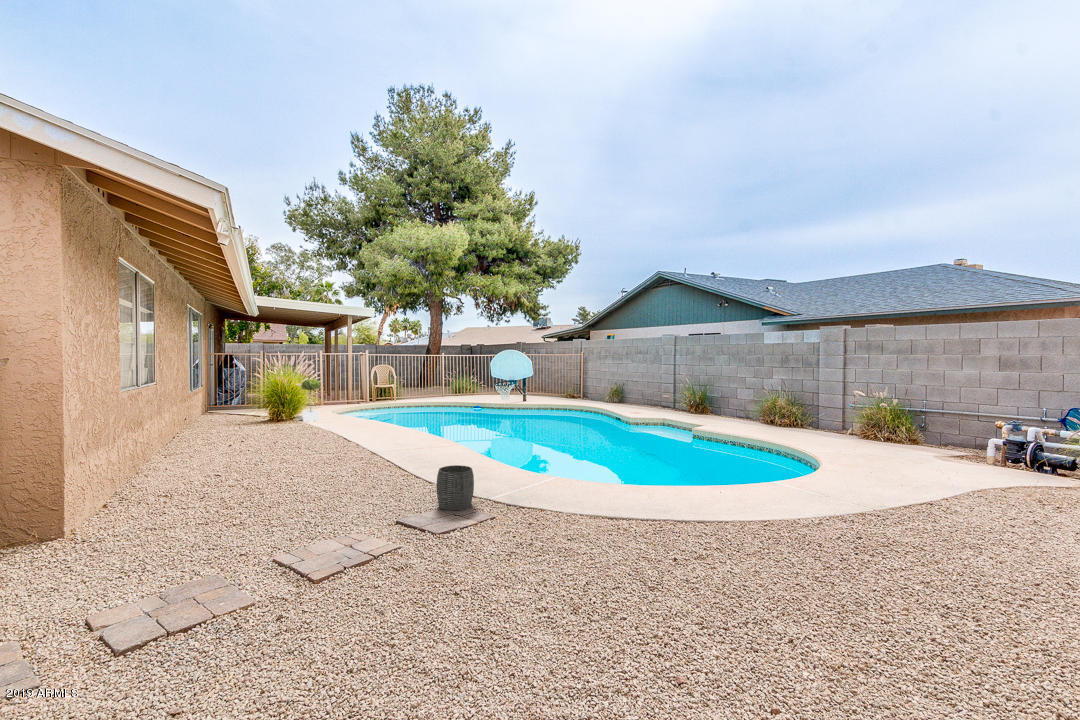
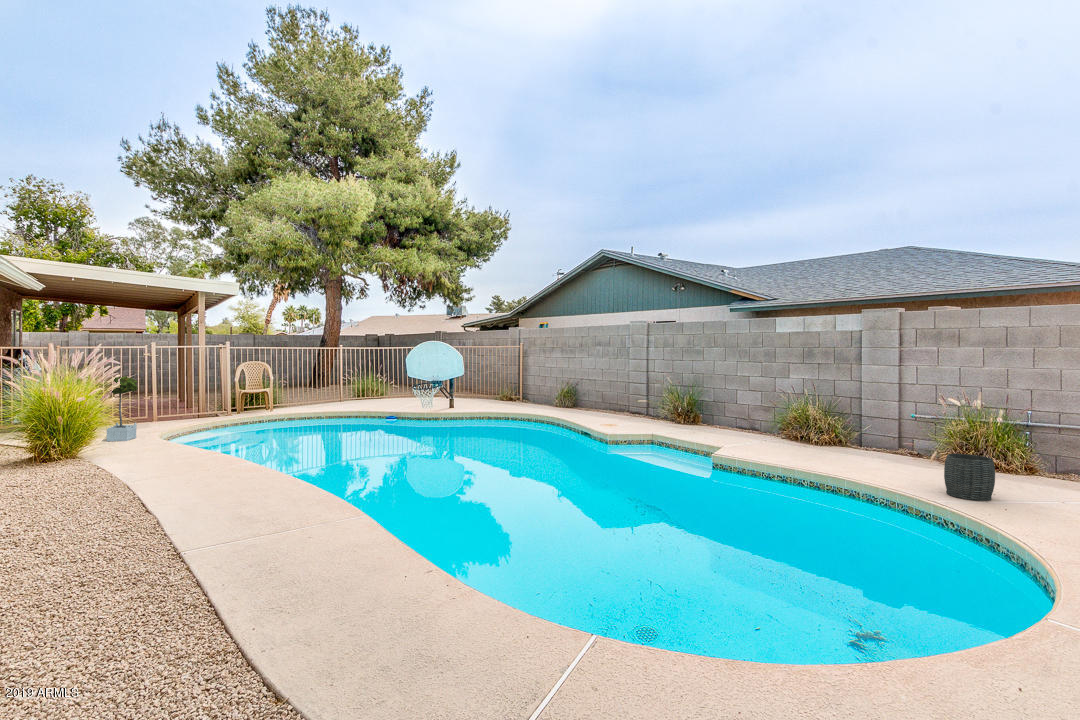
woven basket: present [436,465,474,511] -> present [944,454,995,501]

